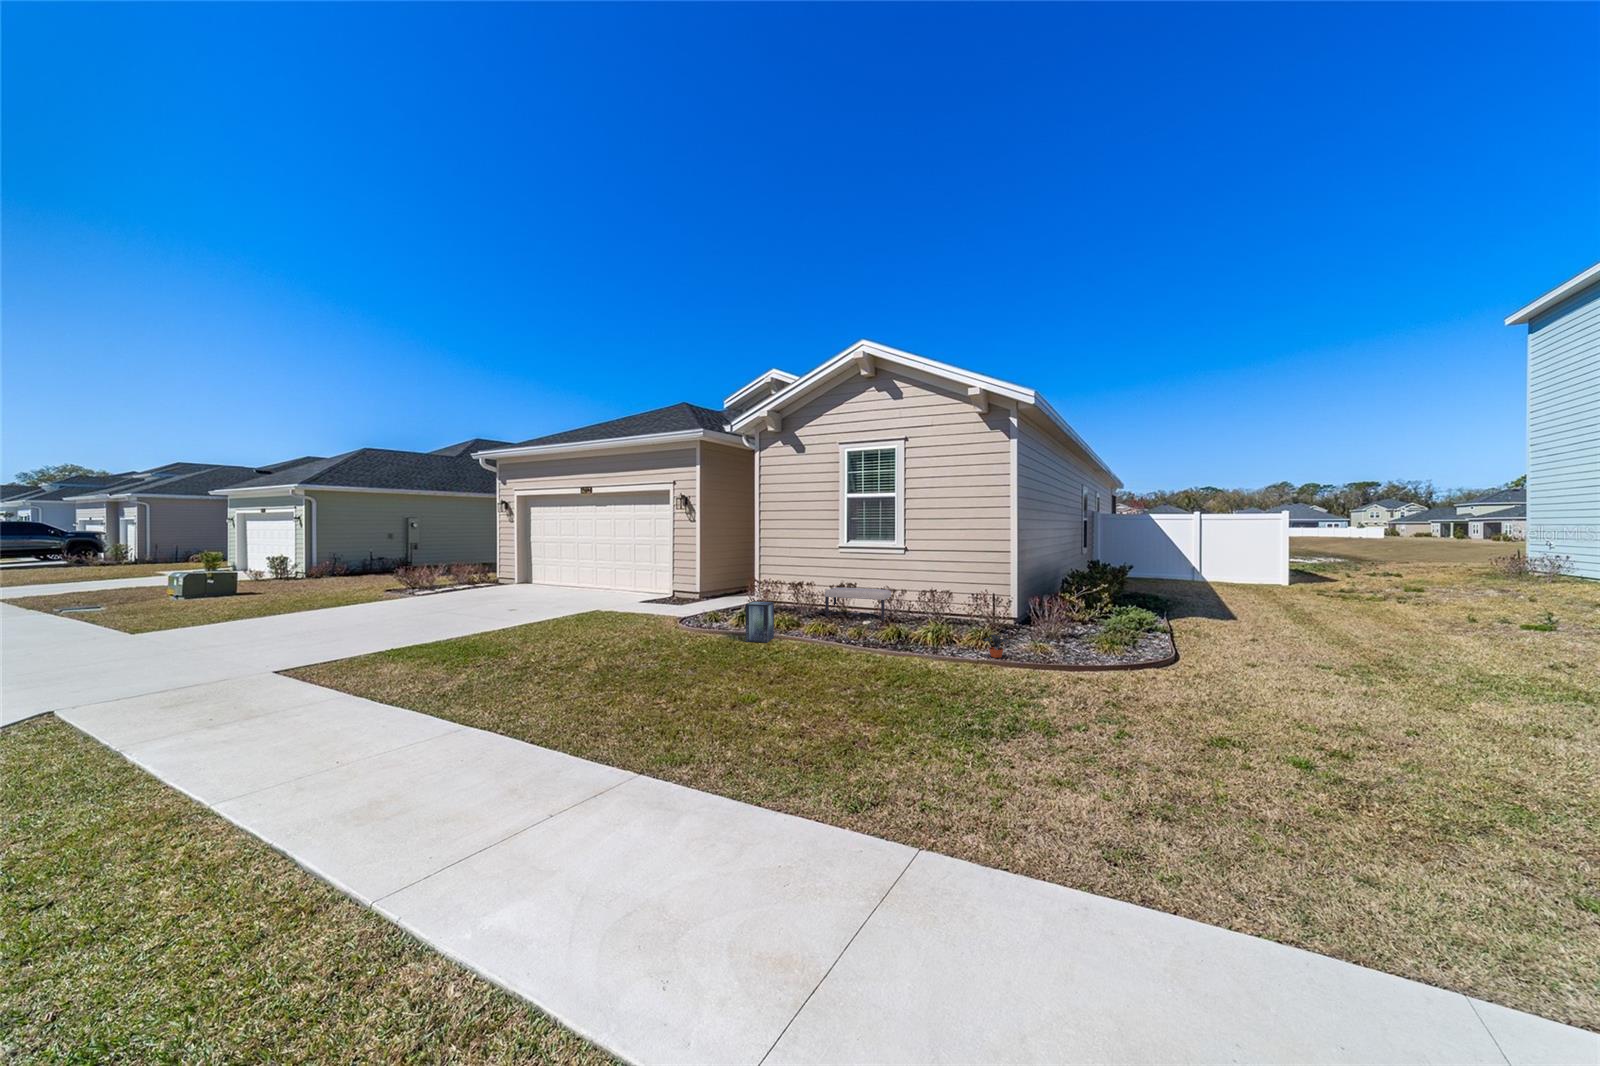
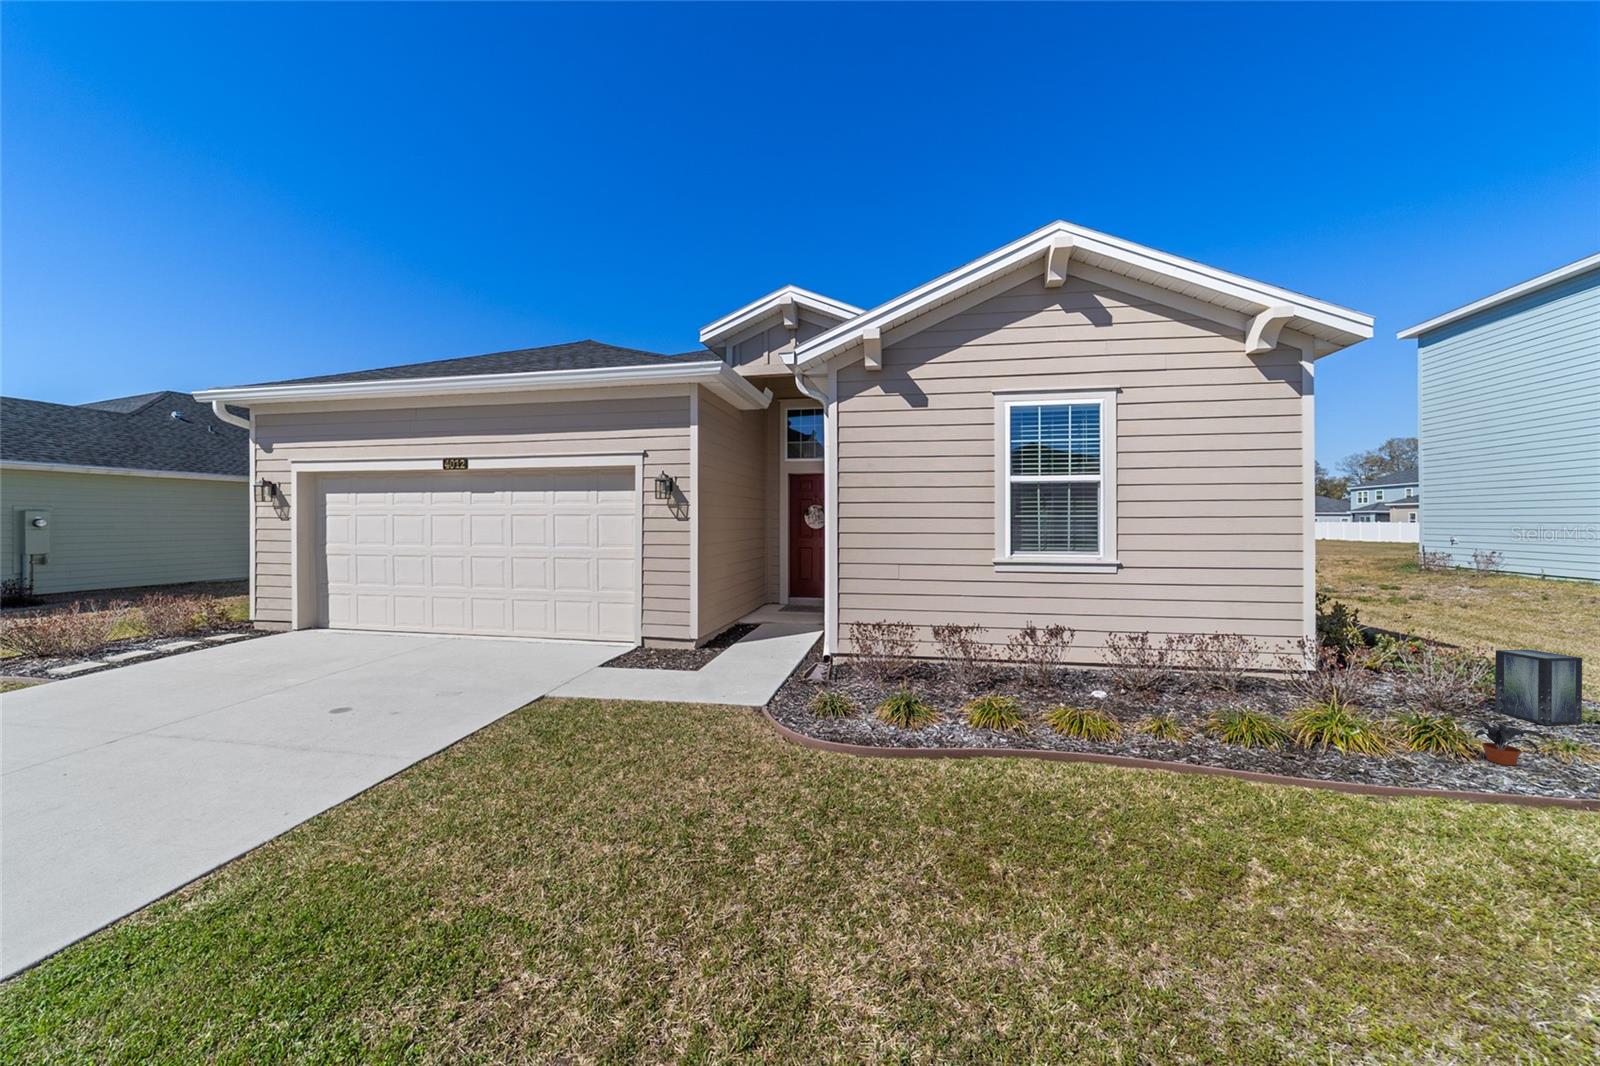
bench: present [825,588,891,621] -> none [992,628,1111,682]
storage box: present [746,602,774,643] -> present [1495,650,1582,725]

